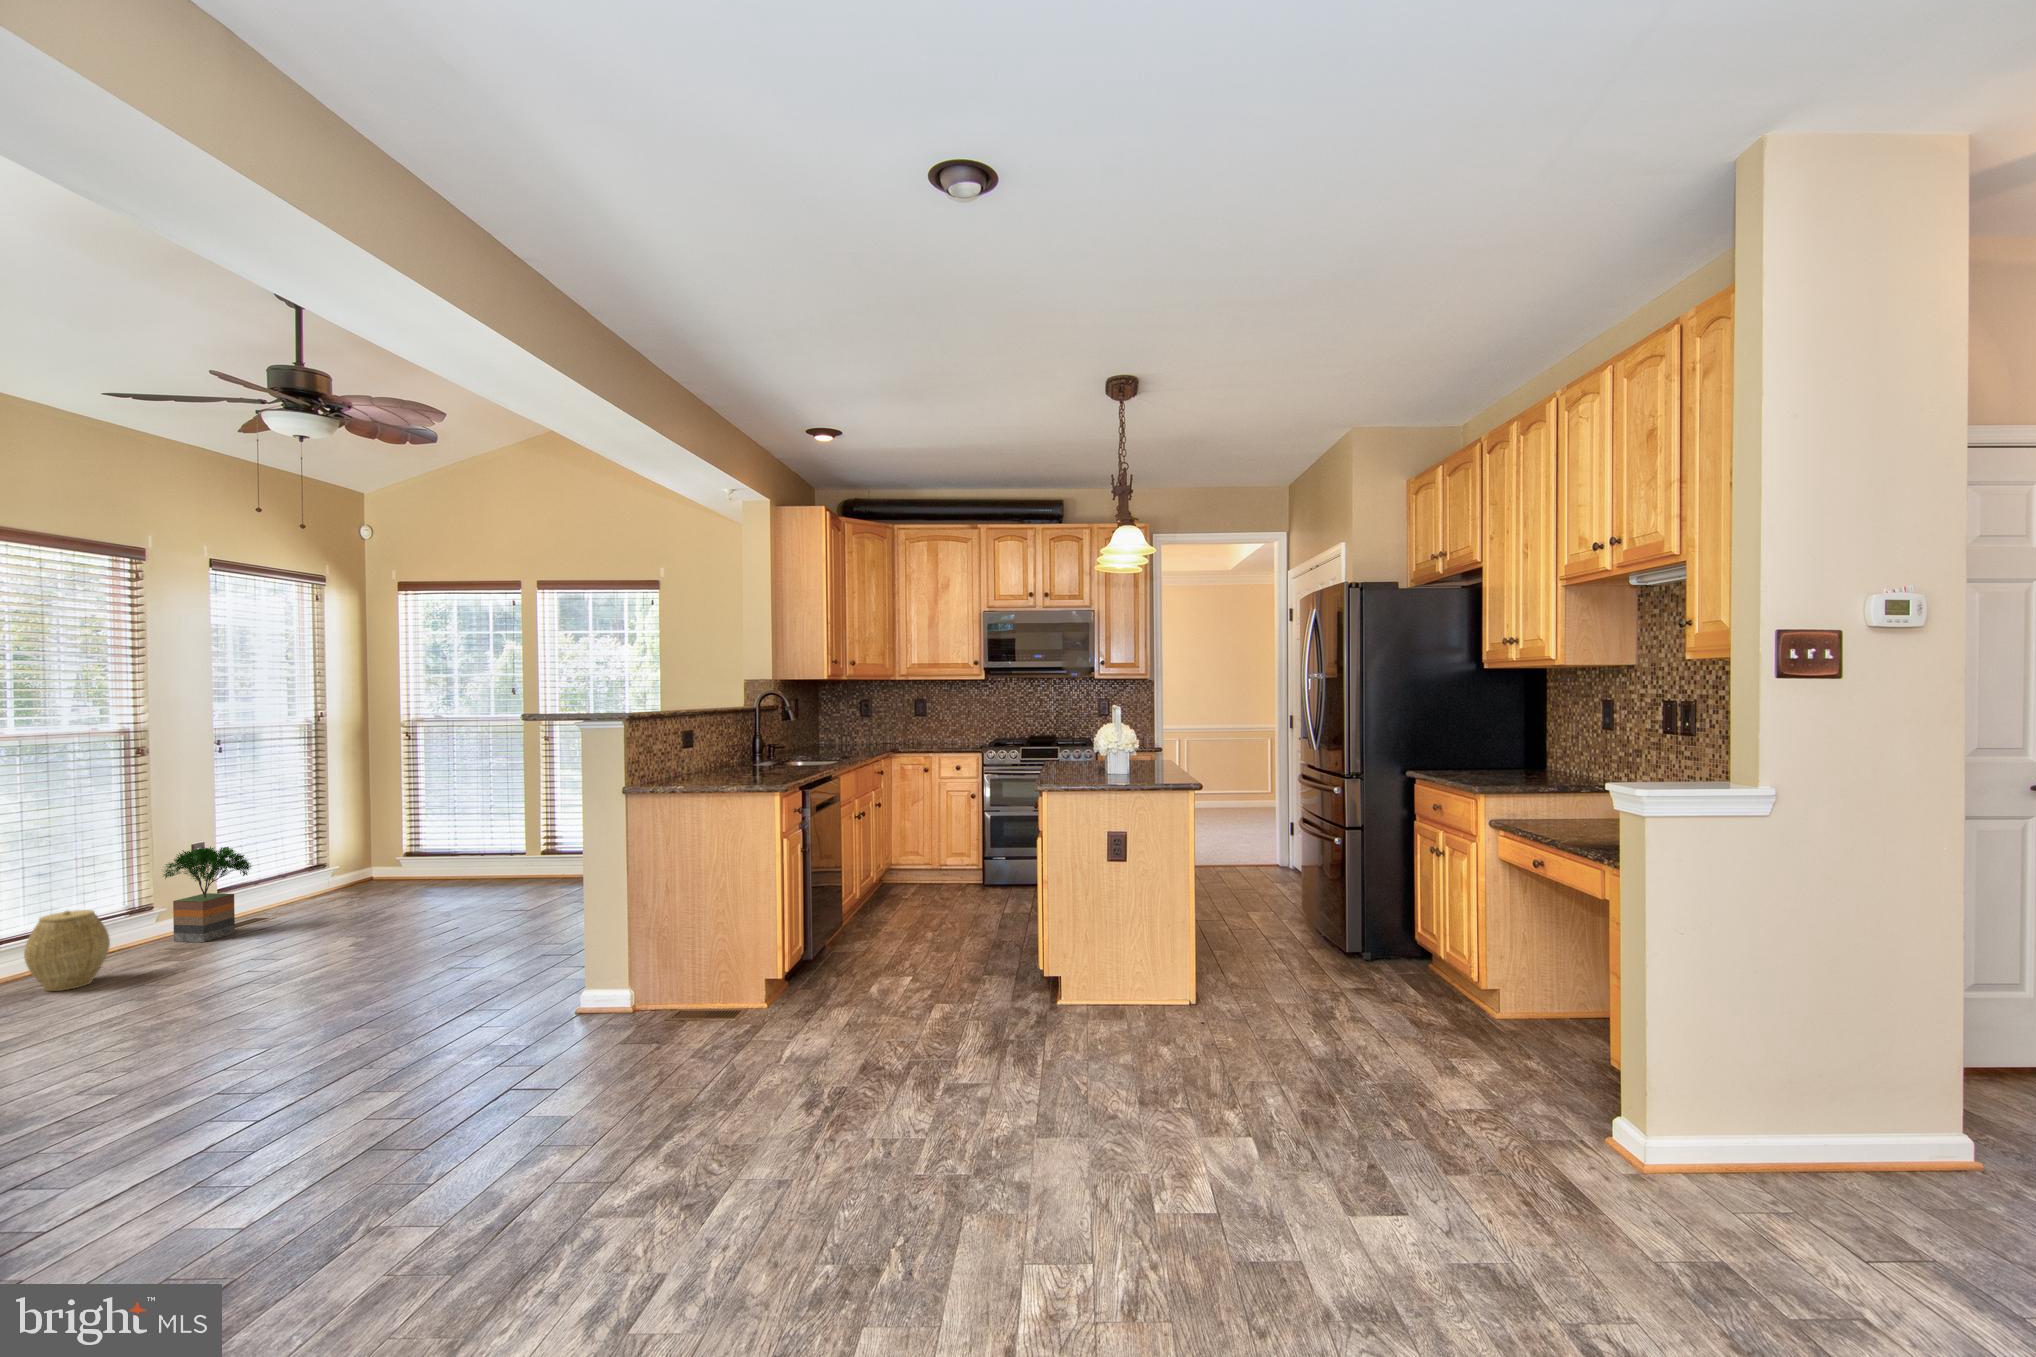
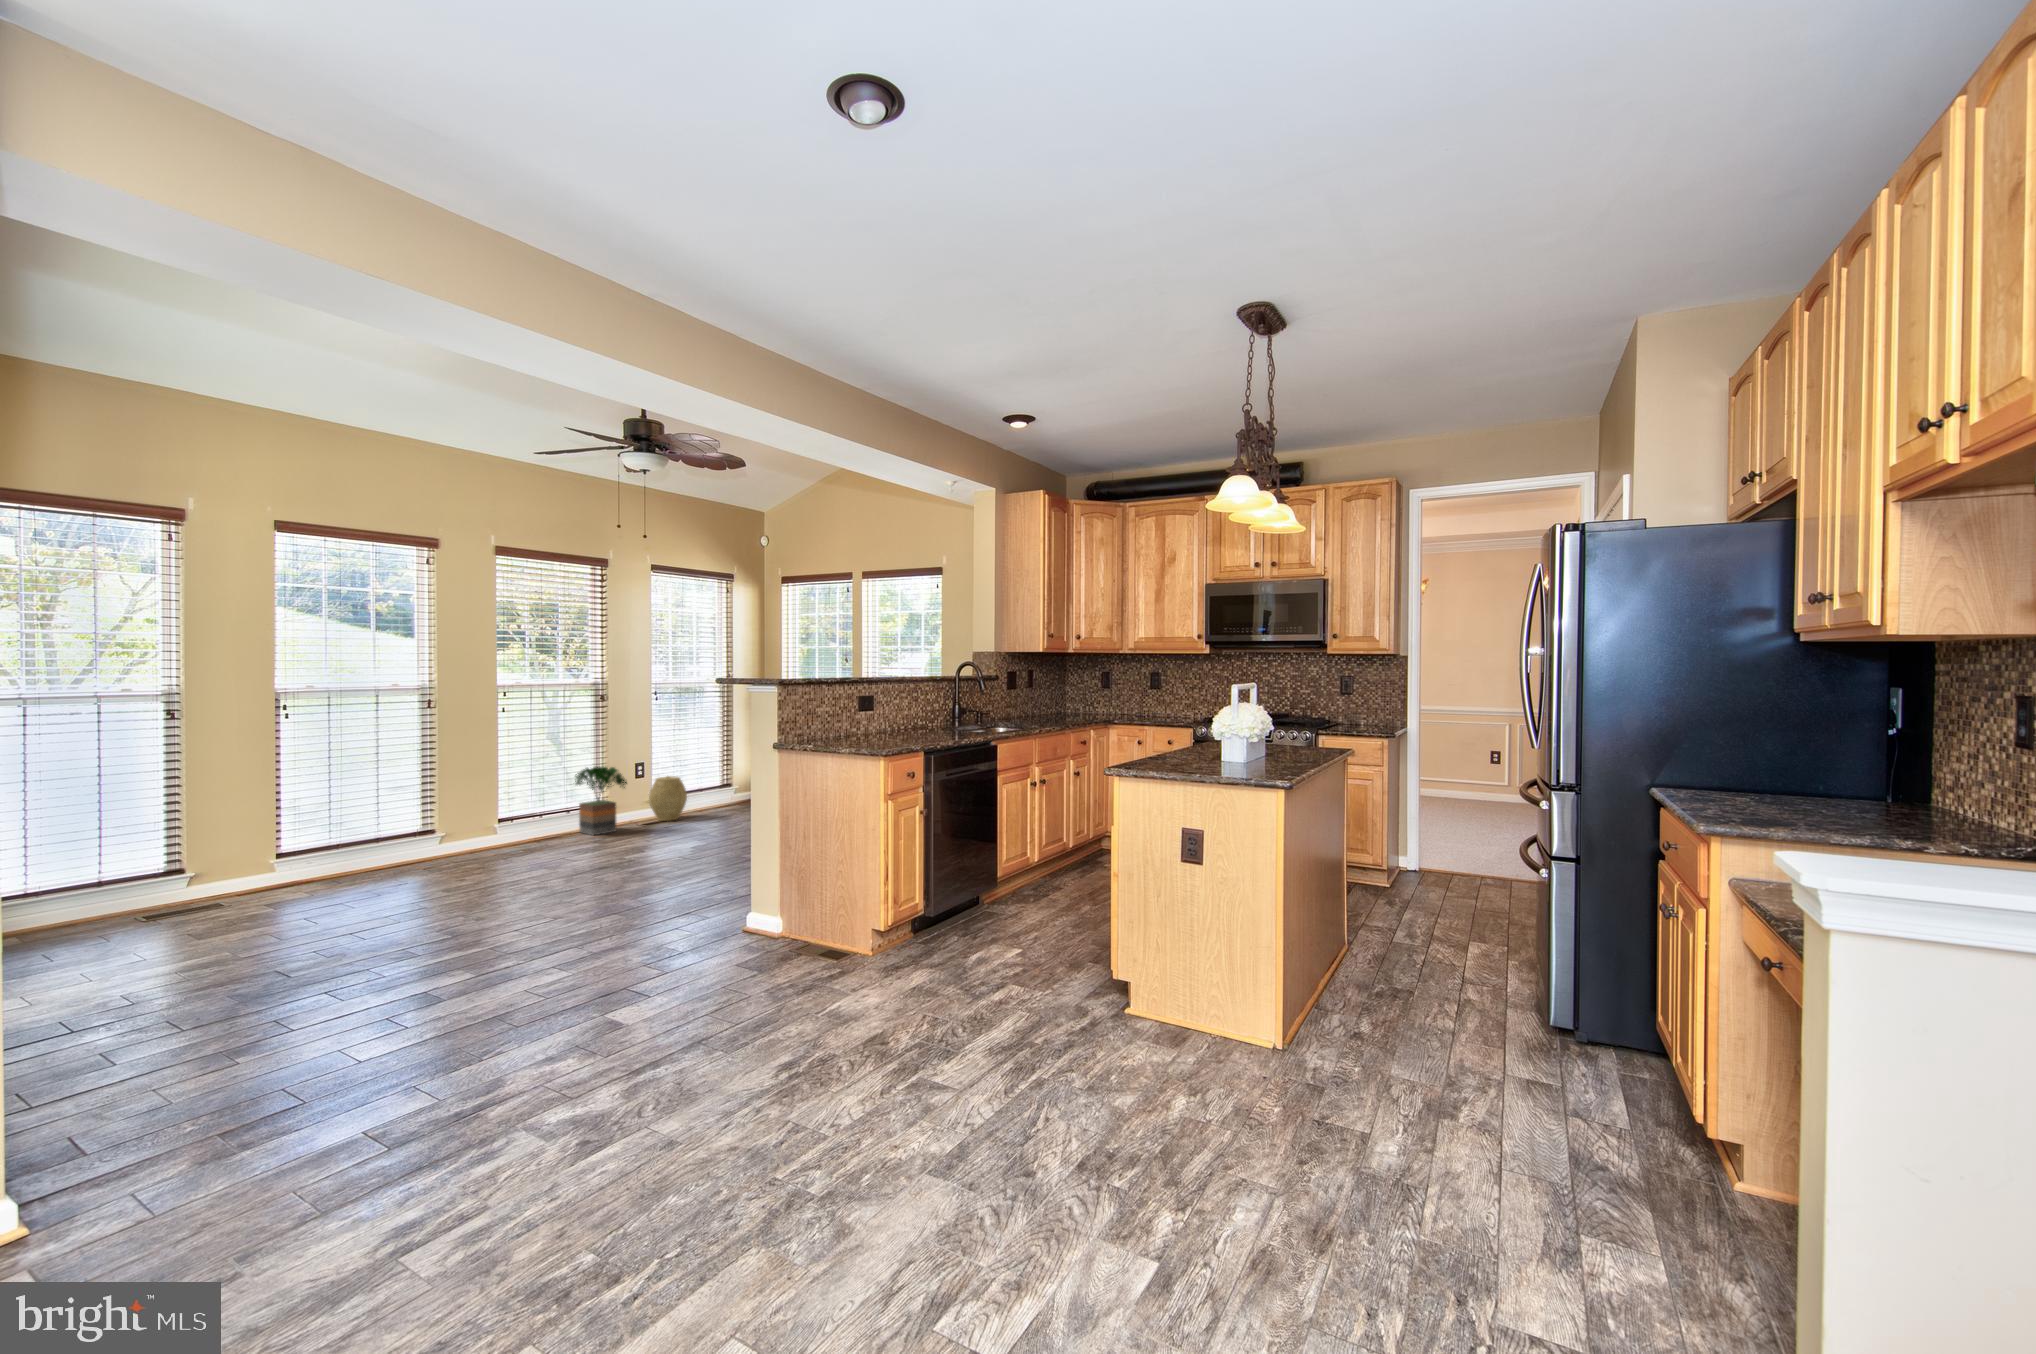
woven basket: present [24,910,110,991] -> present [649,776,687,821]

